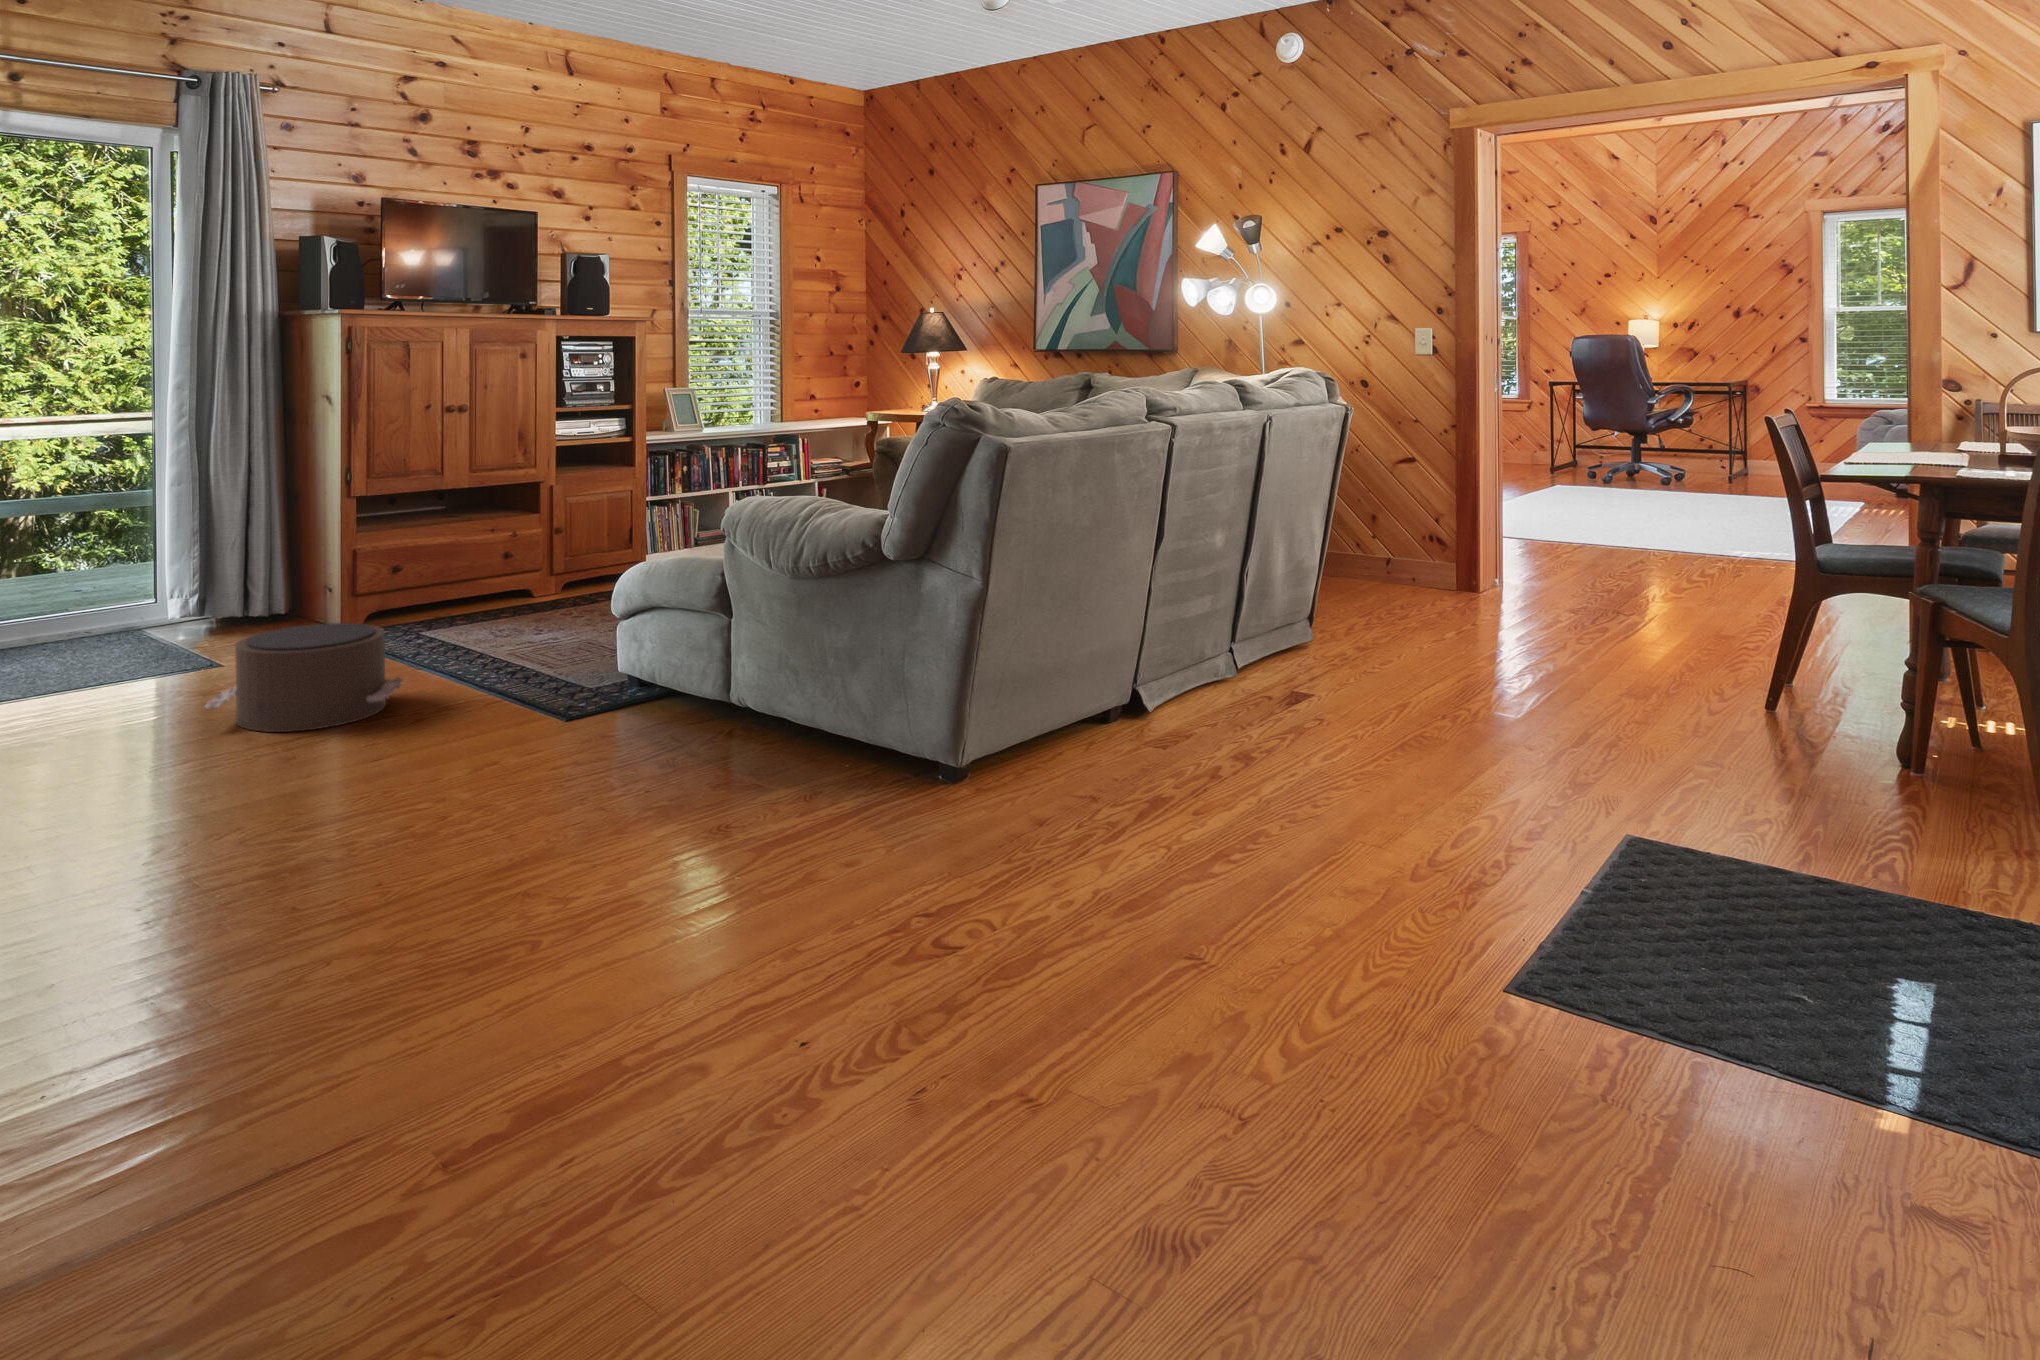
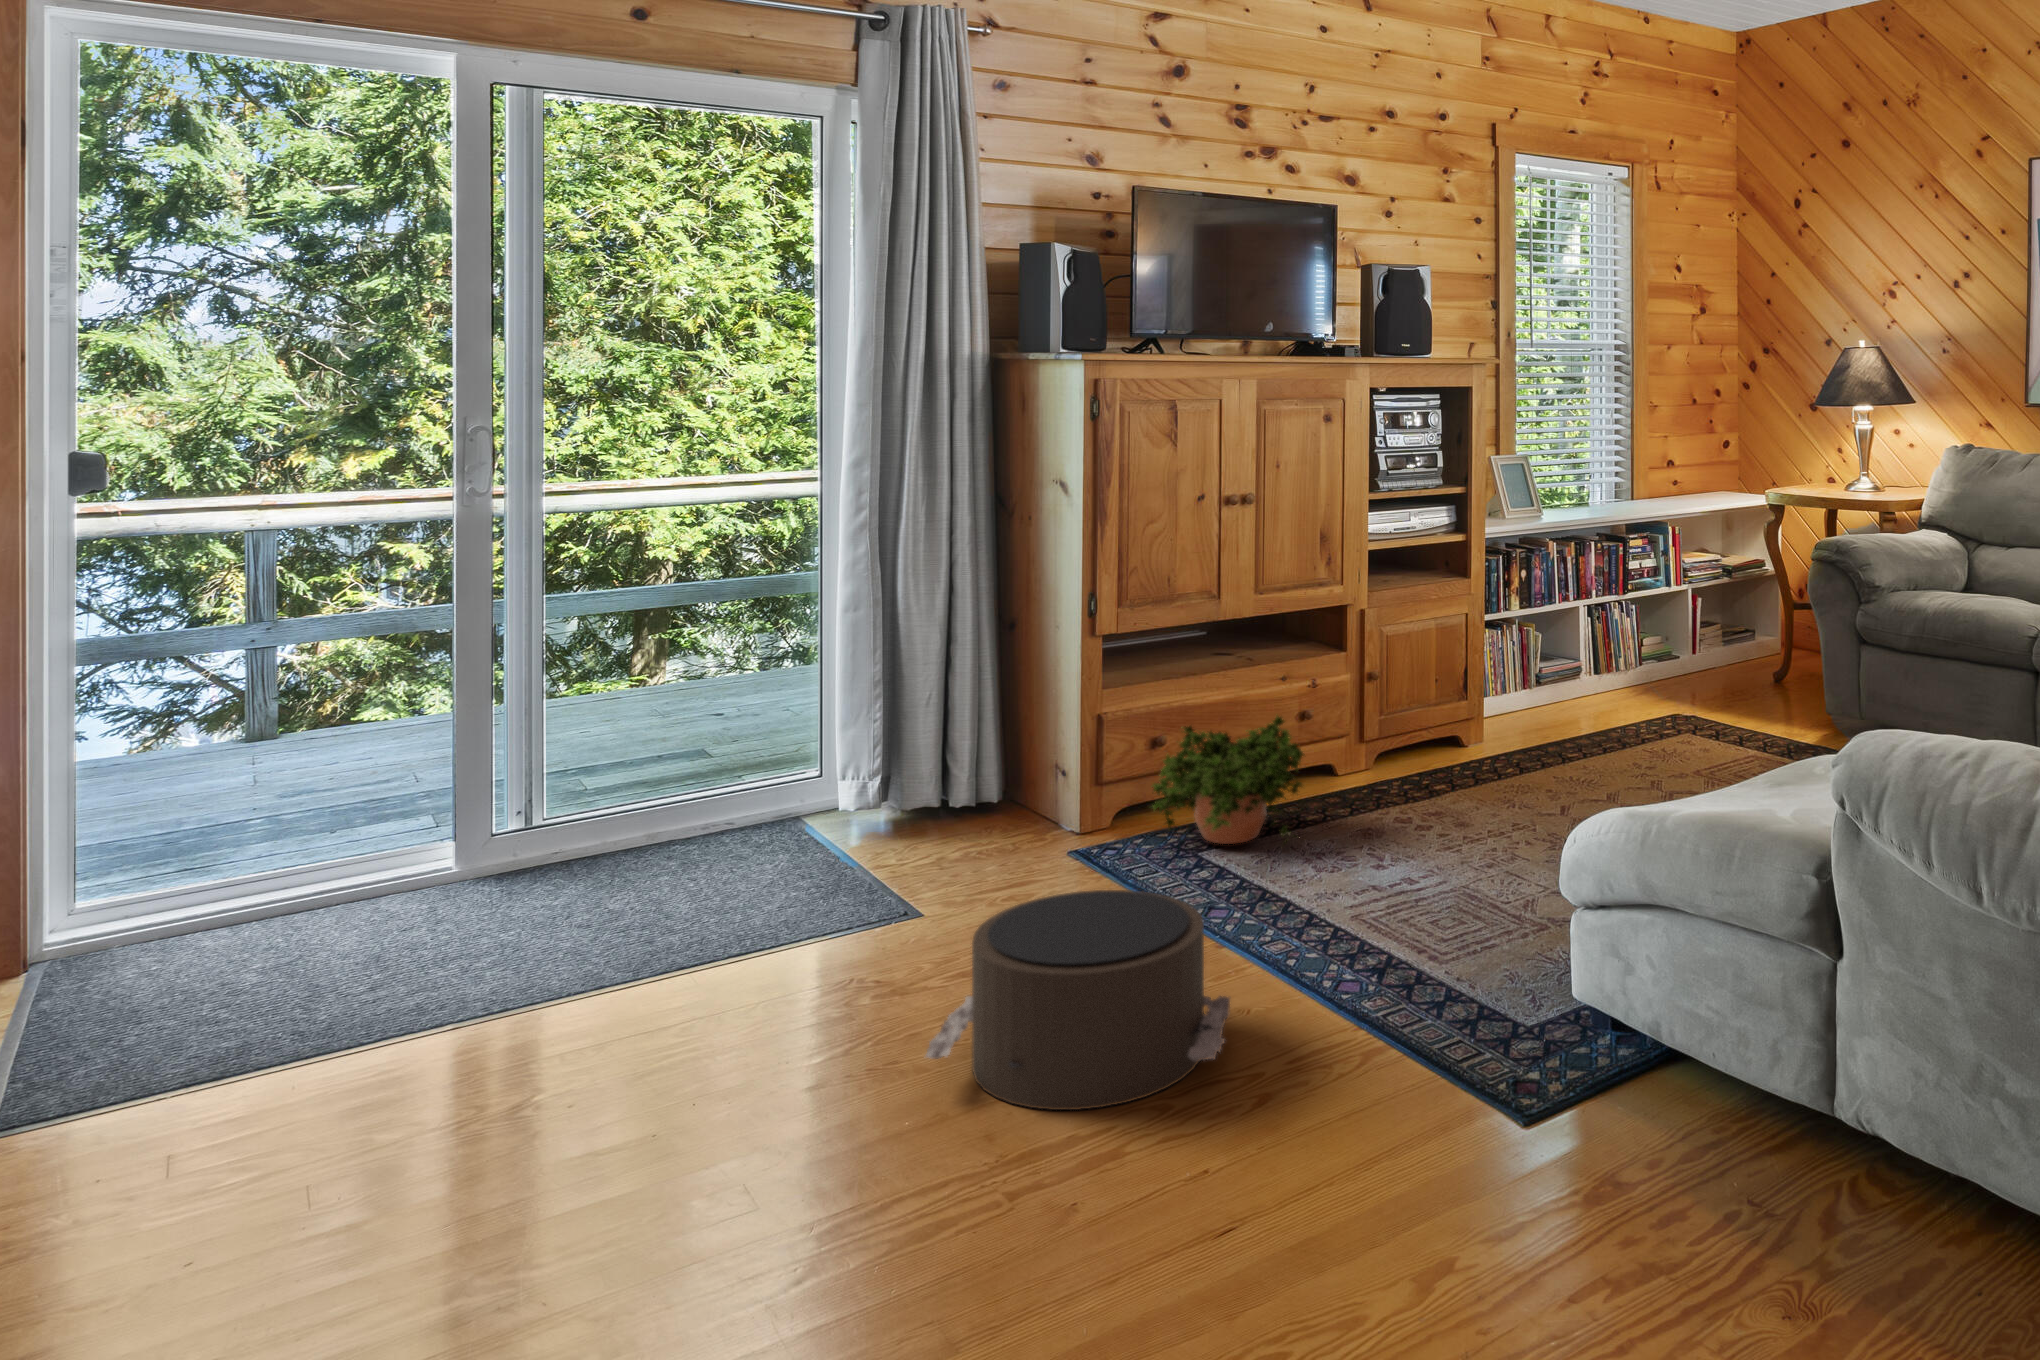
potted plant: none [384,545,496,629] -> present [1151,716,1305,844]

